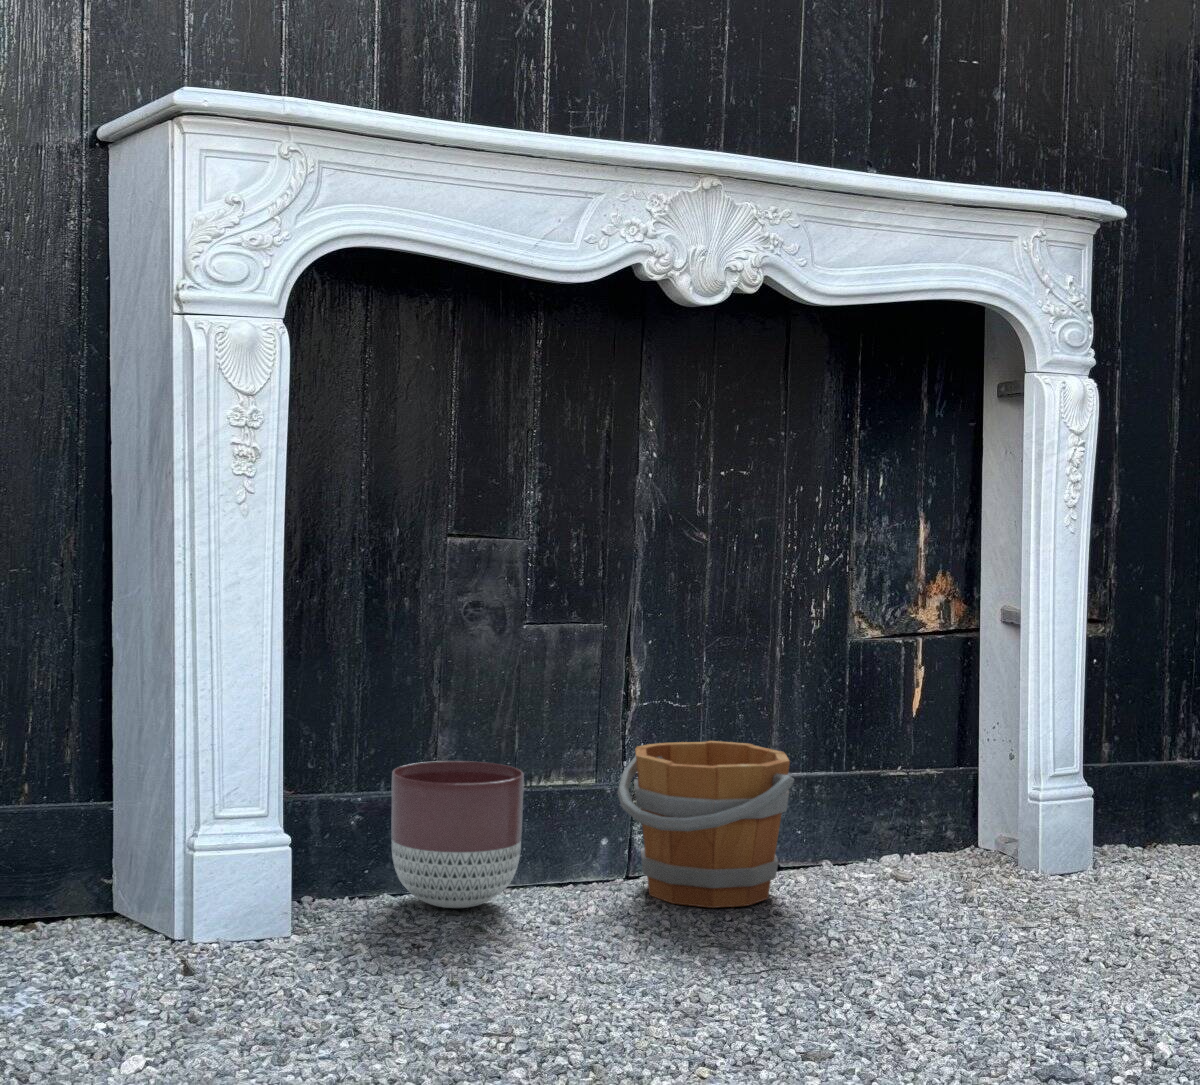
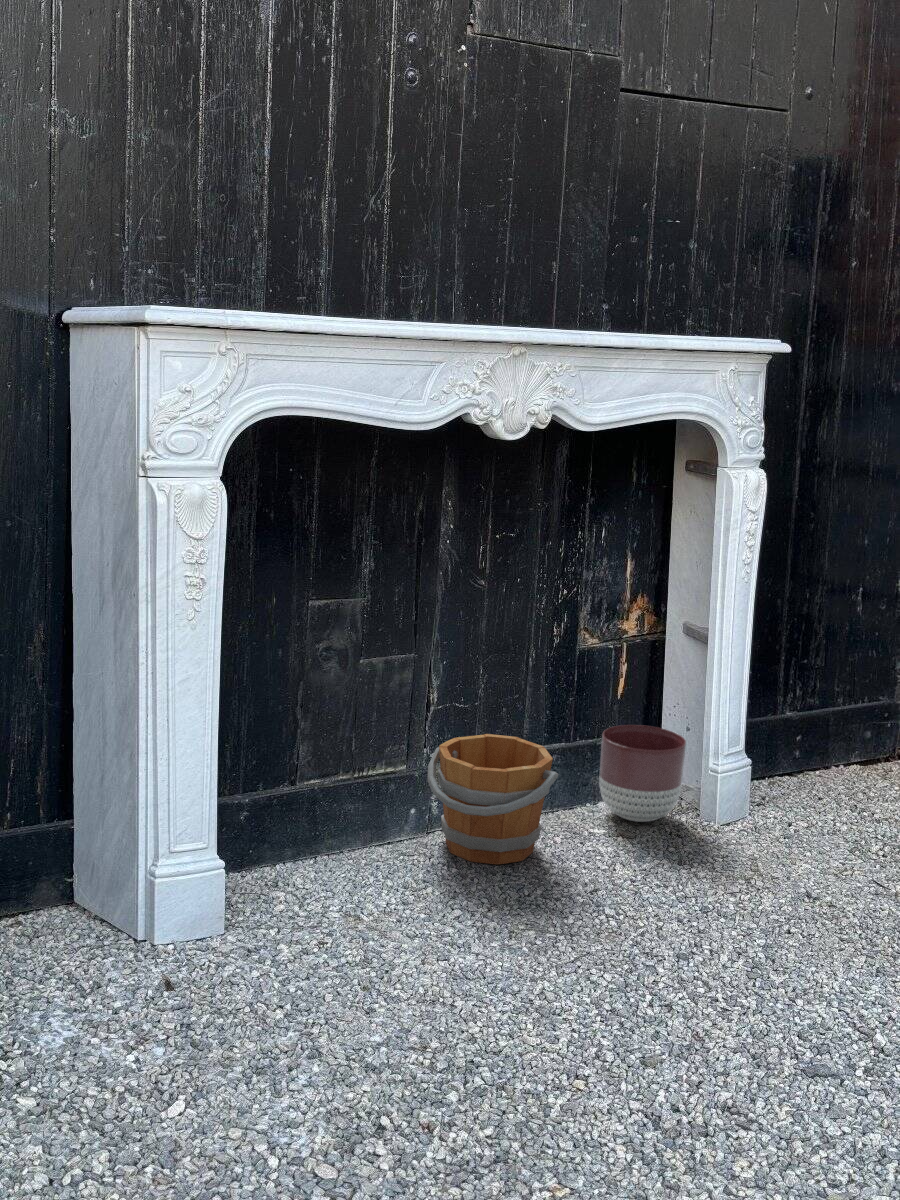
planter: present [391,761,524,908] -> present [599,725,686,822]

